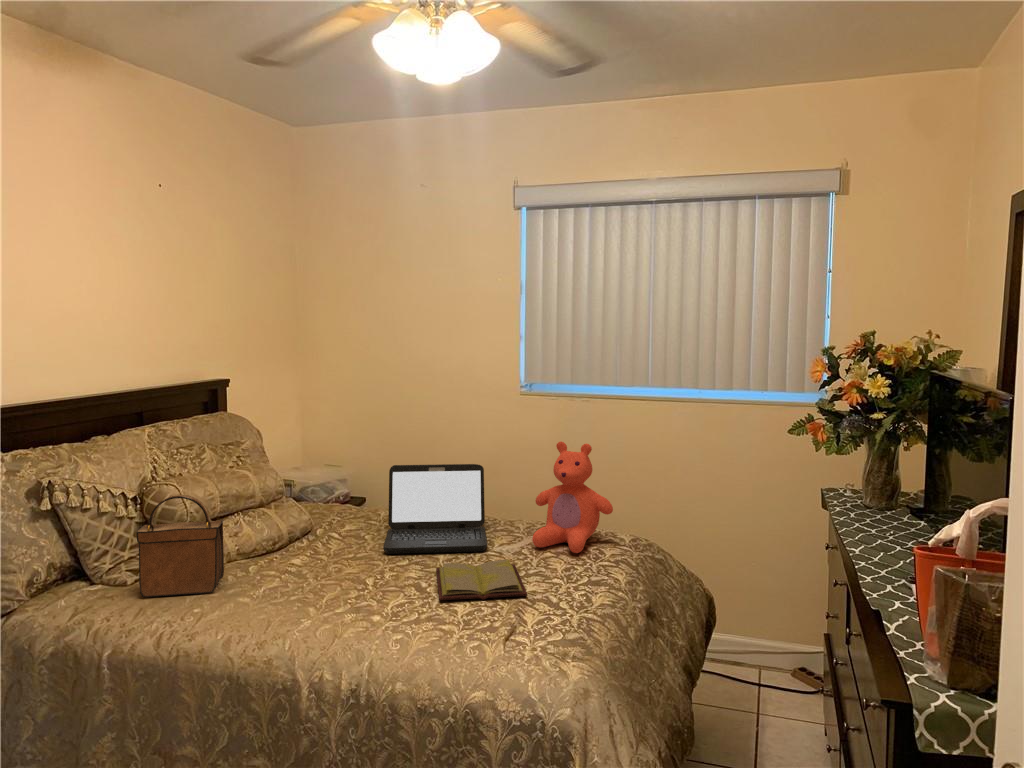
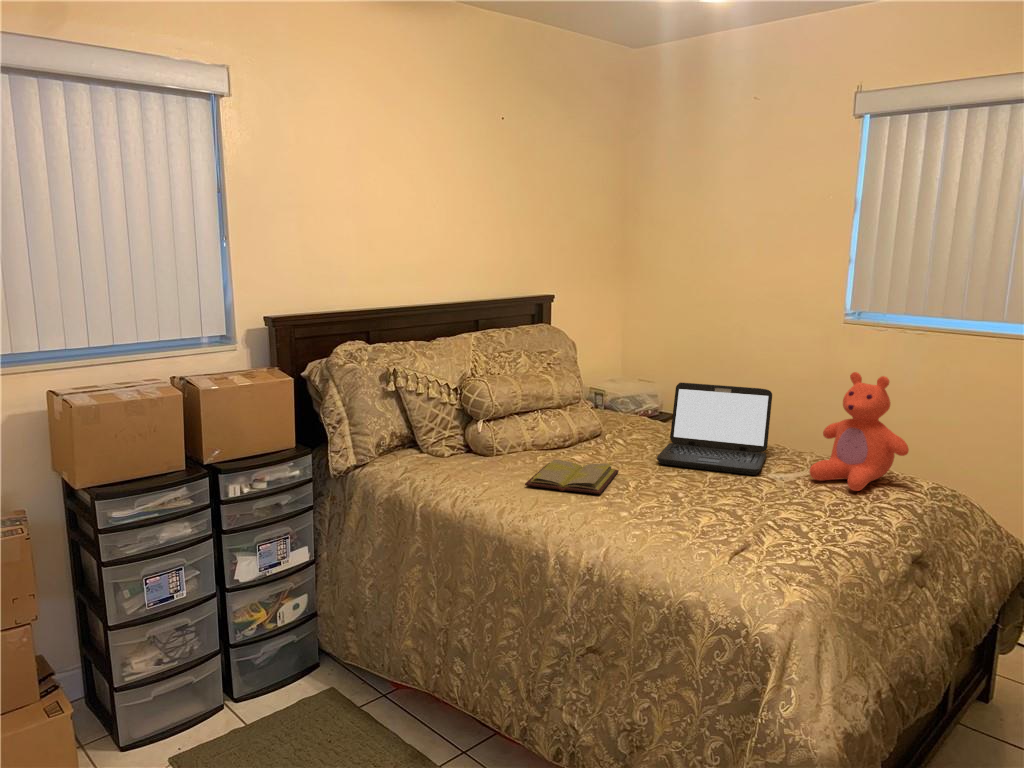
handbag: present [137,495,224,597] -> none [449,388,516,472]
diary: present [436,559,527,600] -> present [525,460,619,494]

